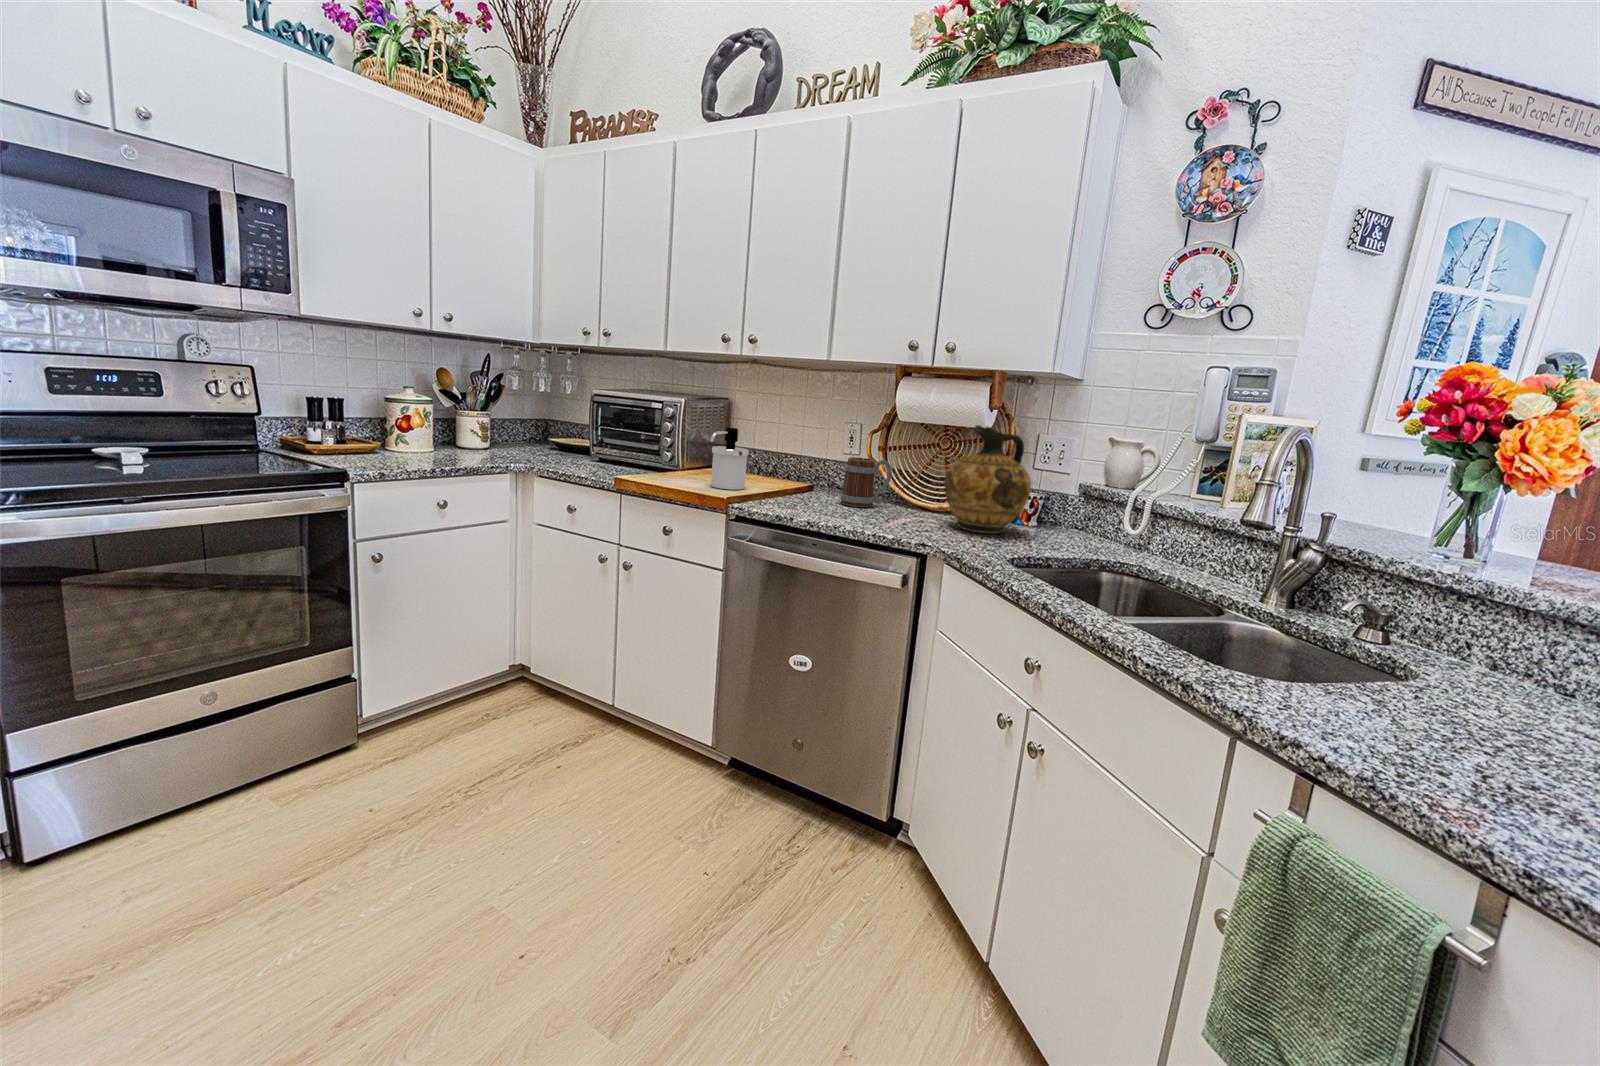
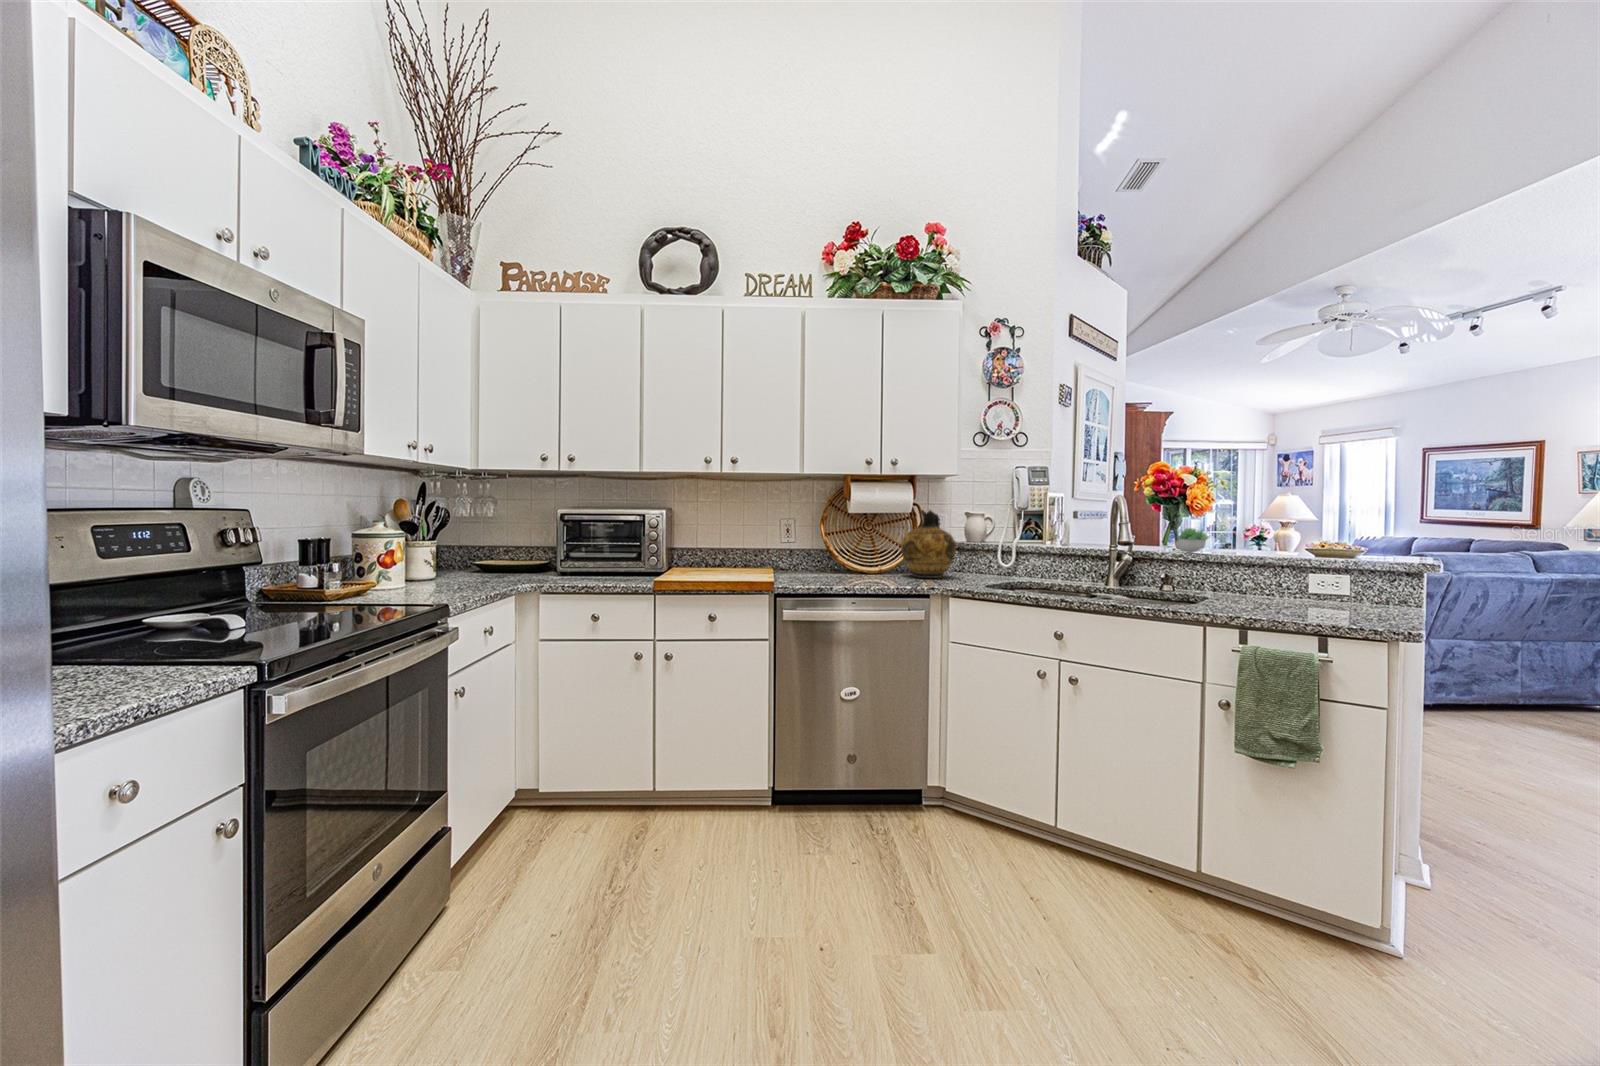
soap dispenser: present [710,428,749,490] -> none [720,529,749,577]
mug: present [840,457,892,507] -> none [820,540,851,575]
succulent plant: none [1448,516,1557,573] -> present [1174,528,1209,553]

